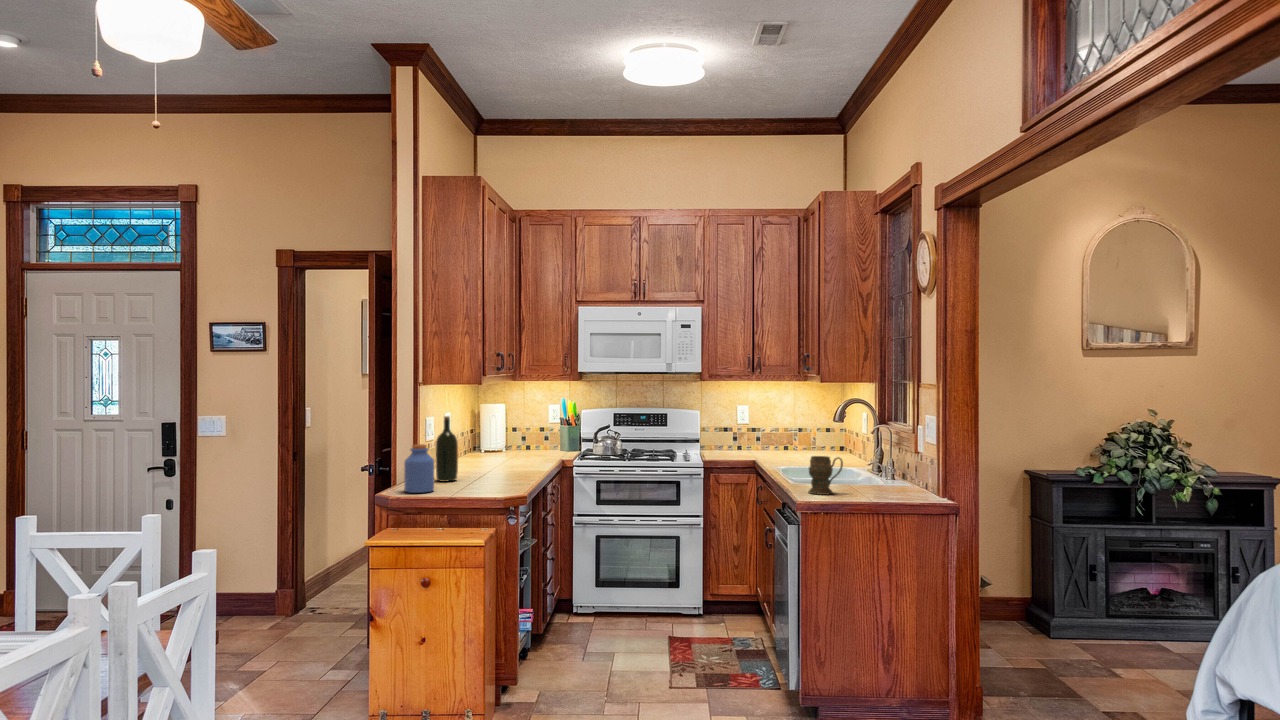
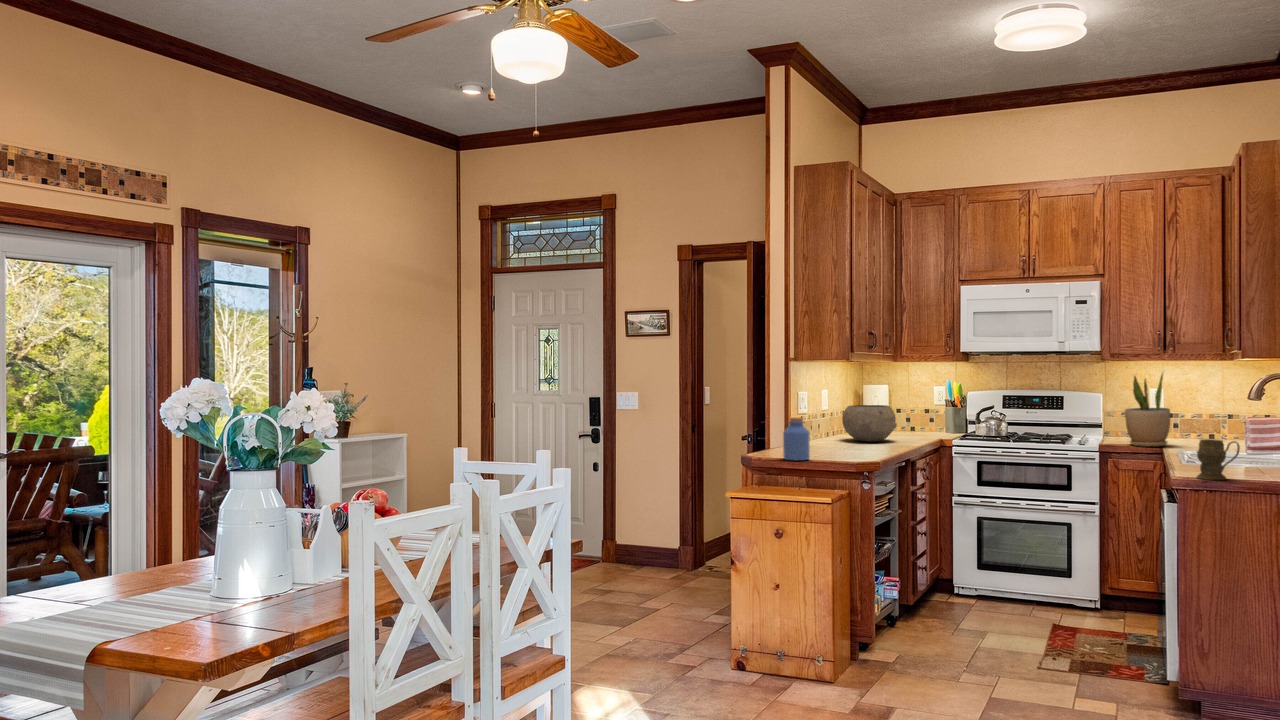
potted plant: none [722,389,759,459] -> present [1125,373,1170,446]
wine bottle: present [436,416,458,482] -> none [813,394,833,453]
ceramic bowl: none [463,426,519,464] -> present [842,405,897,442]

